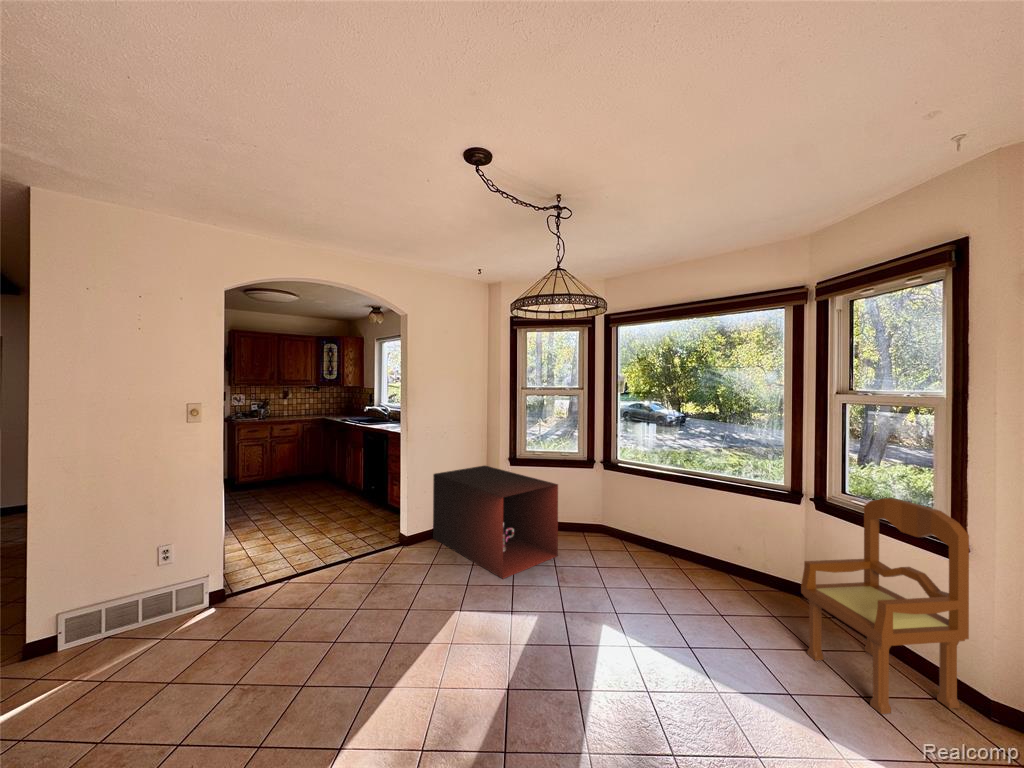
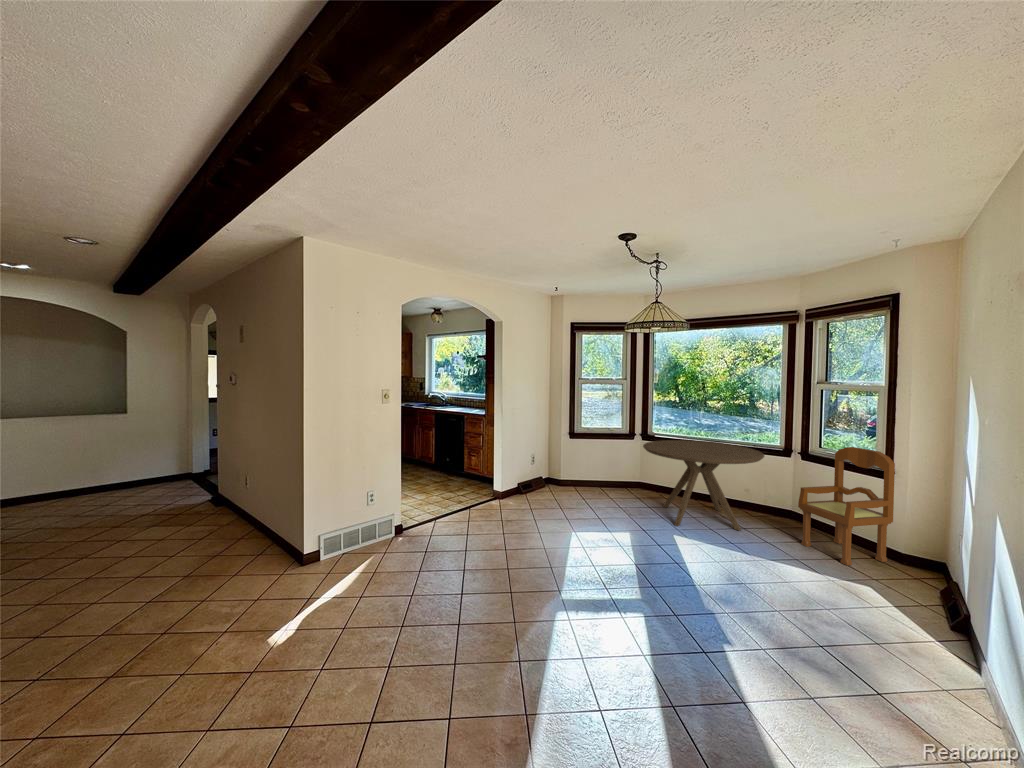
storage cabinet: present [433,466,558,579] -> none [517,439,619,516]
dining table: none [581,472,752,619] -> present [643,440,765,531]

